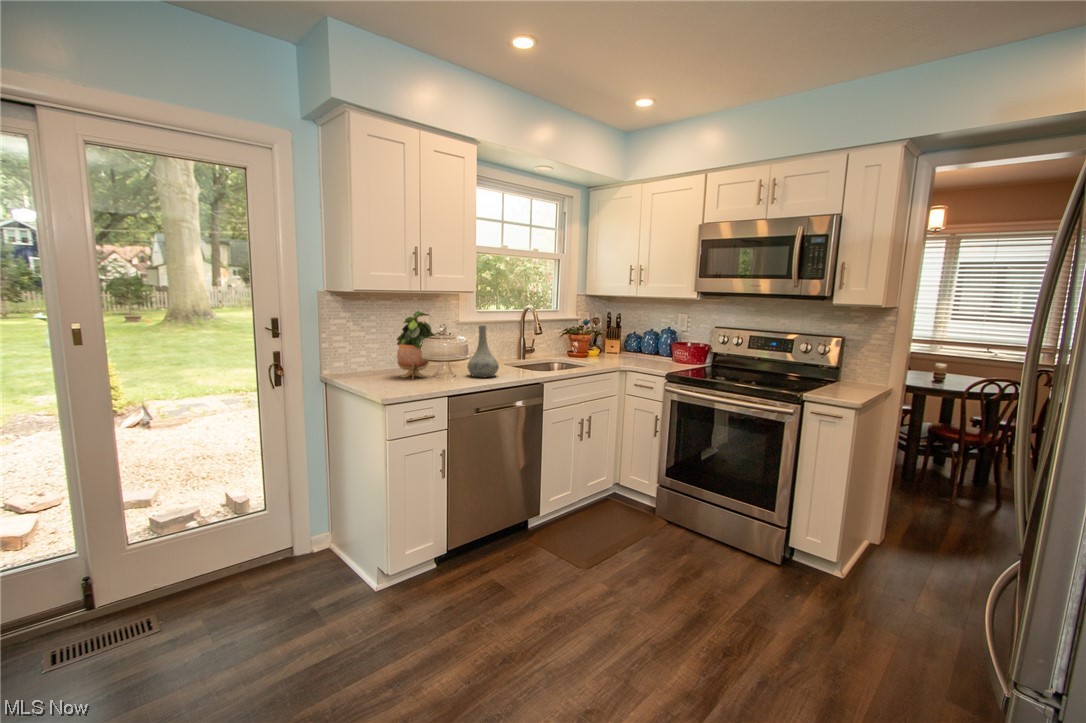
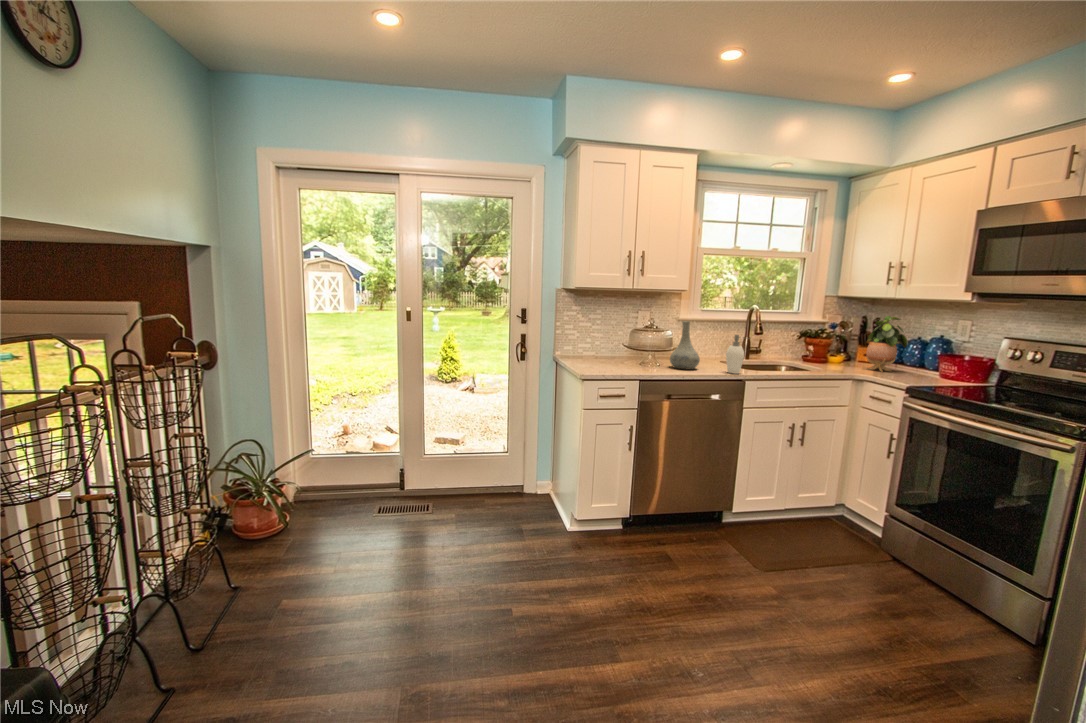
potted plant: present [397,311,435,379] -> present [866,316,908,372]
soap dispenser: none [524,337,547,377] -> present [726,335,744,374]

